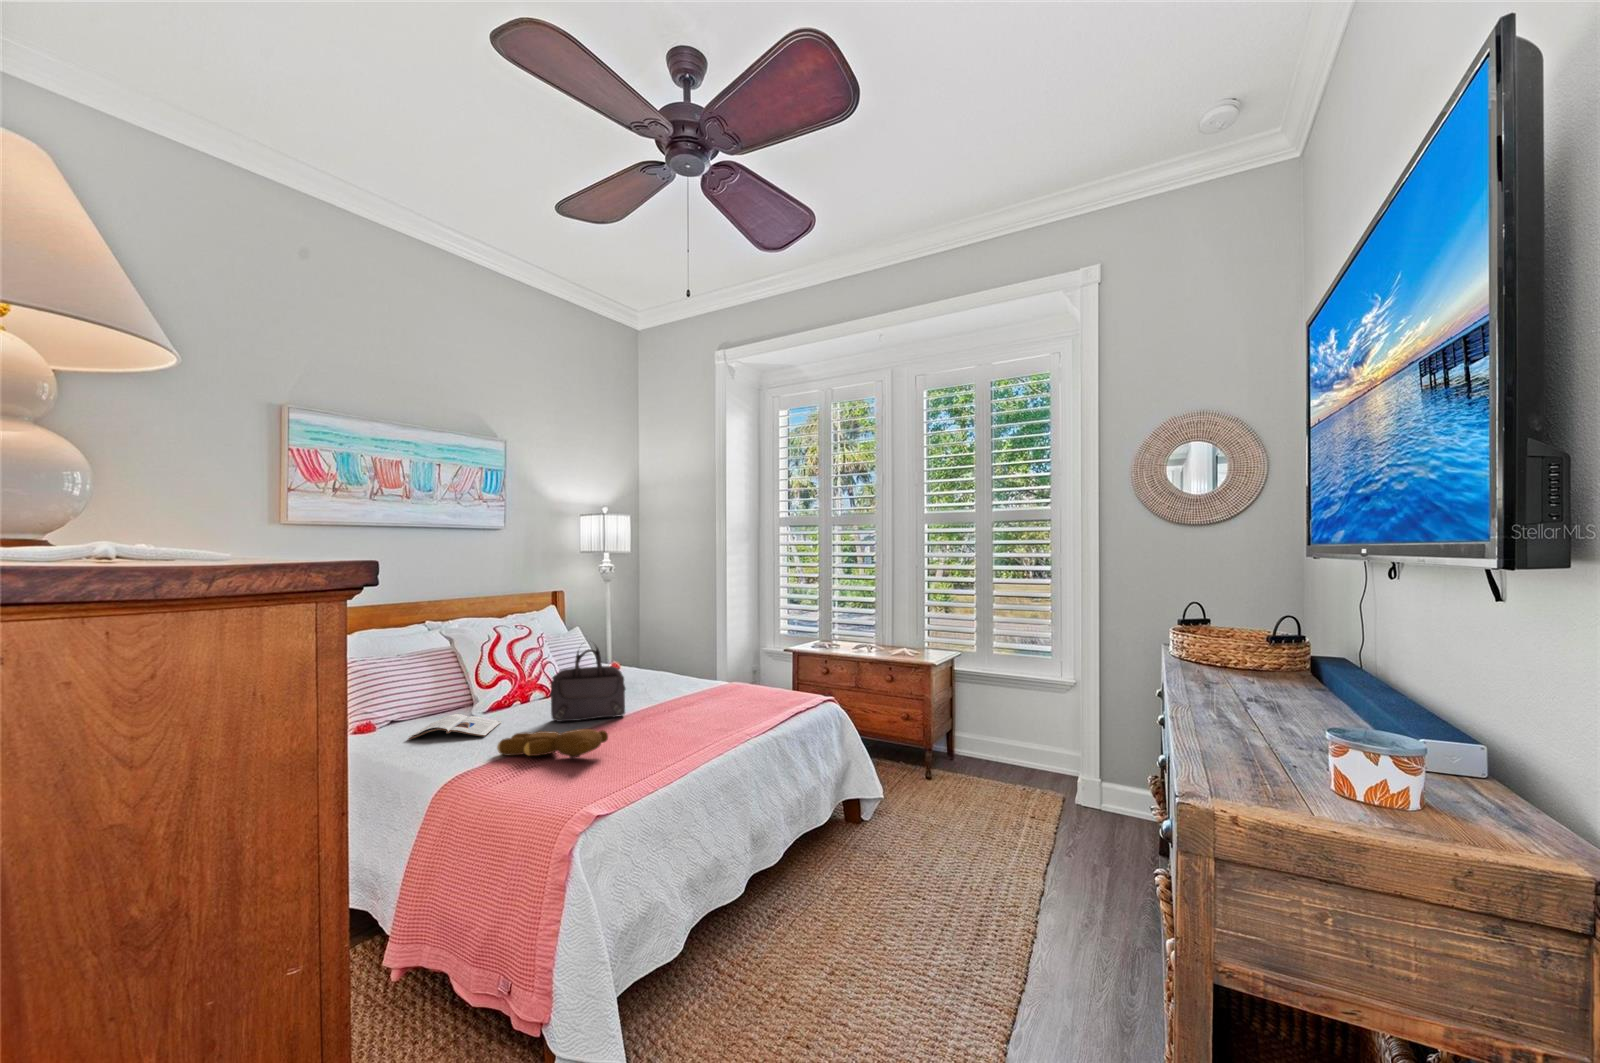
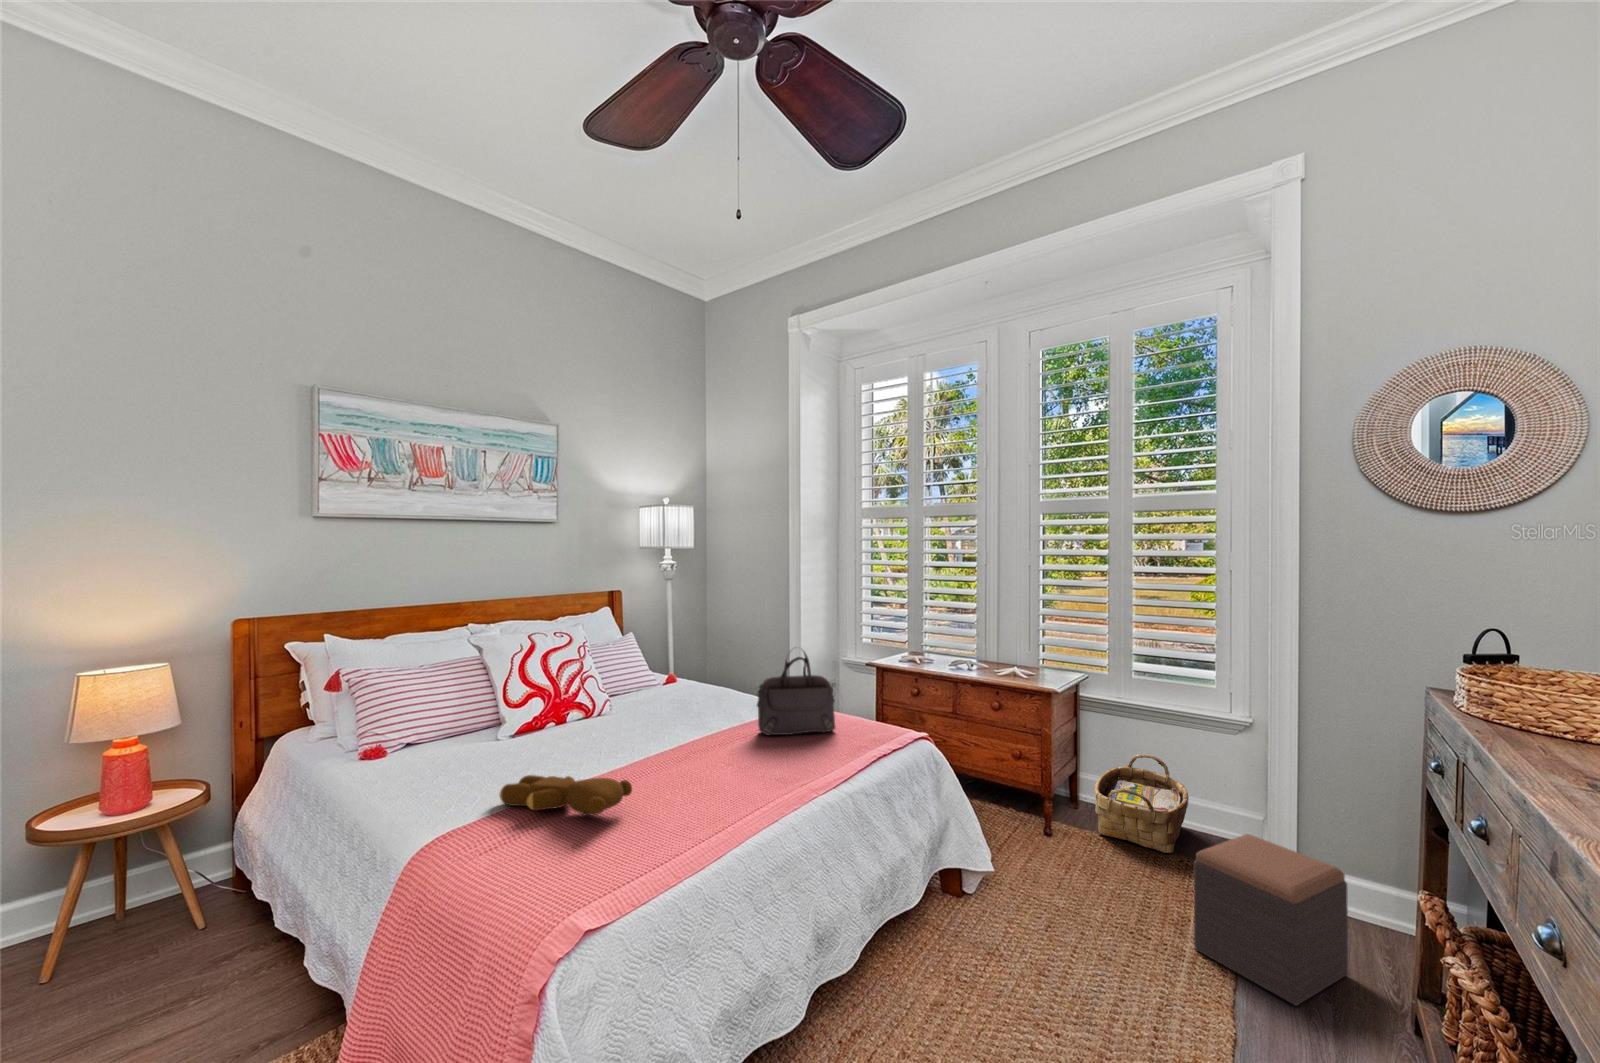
handbag: present [550,647,626,722] -> present [757,651,835,735]
woven basket: none [967,713,1037,786] -> present [1095,754,1189,853]
magazine: present [408,714,501,739] -> none [410,741,524,774]
footstool: none [1030,759,1132,872] -> present [1194,834,1348,1005]

